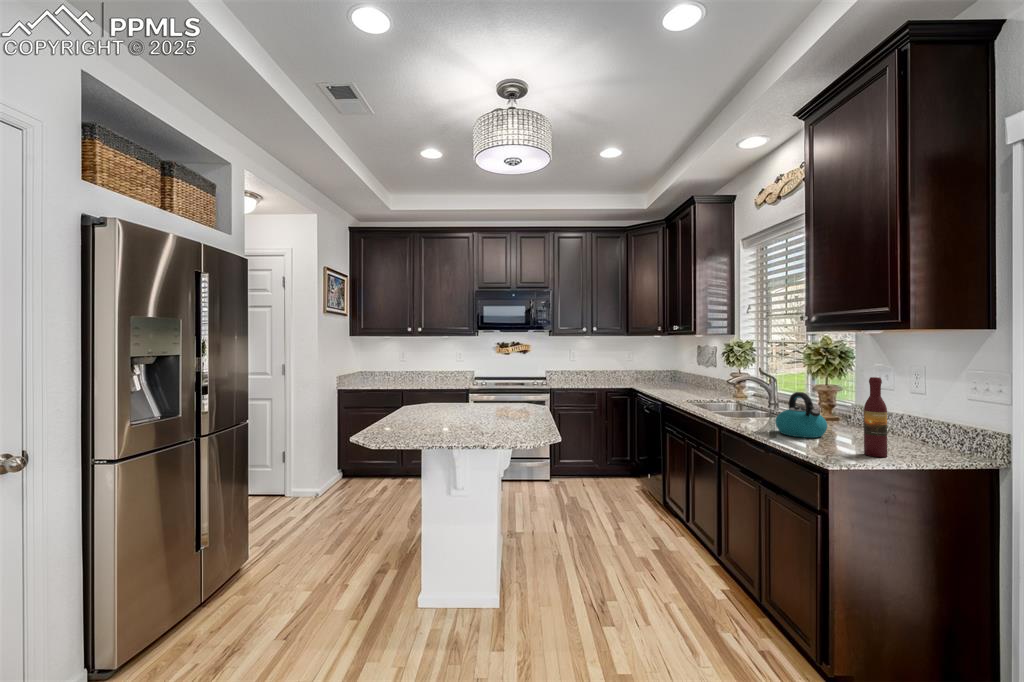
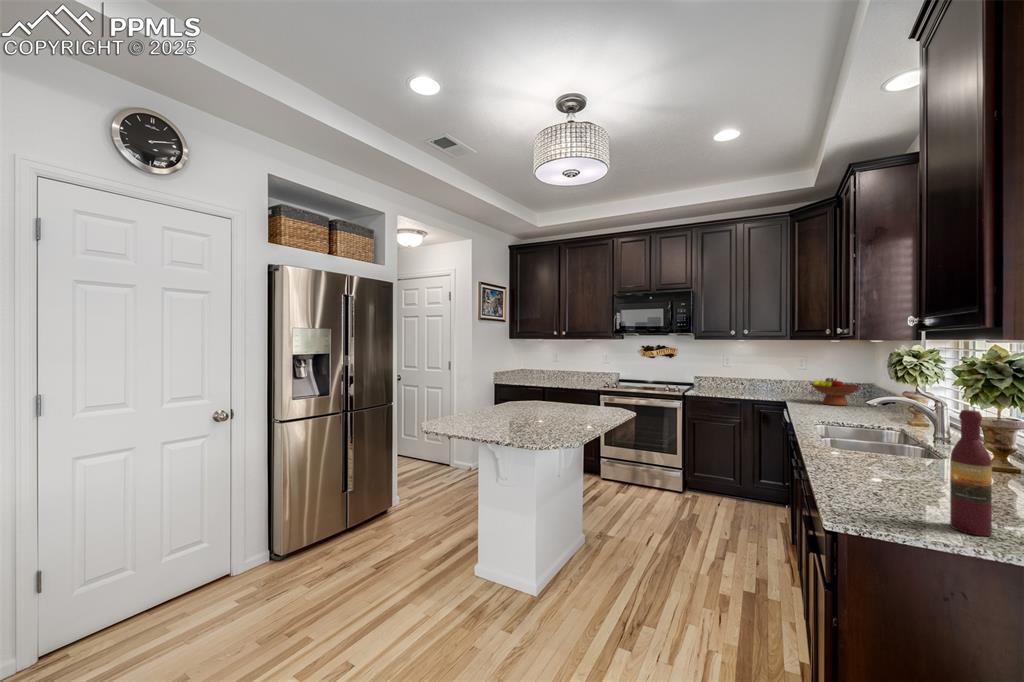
fruit bowl: none [648,366,683,388] -> present [811,378,861,406]
kettle: present [775,392,827,438] -> none [863,423,948,491]

